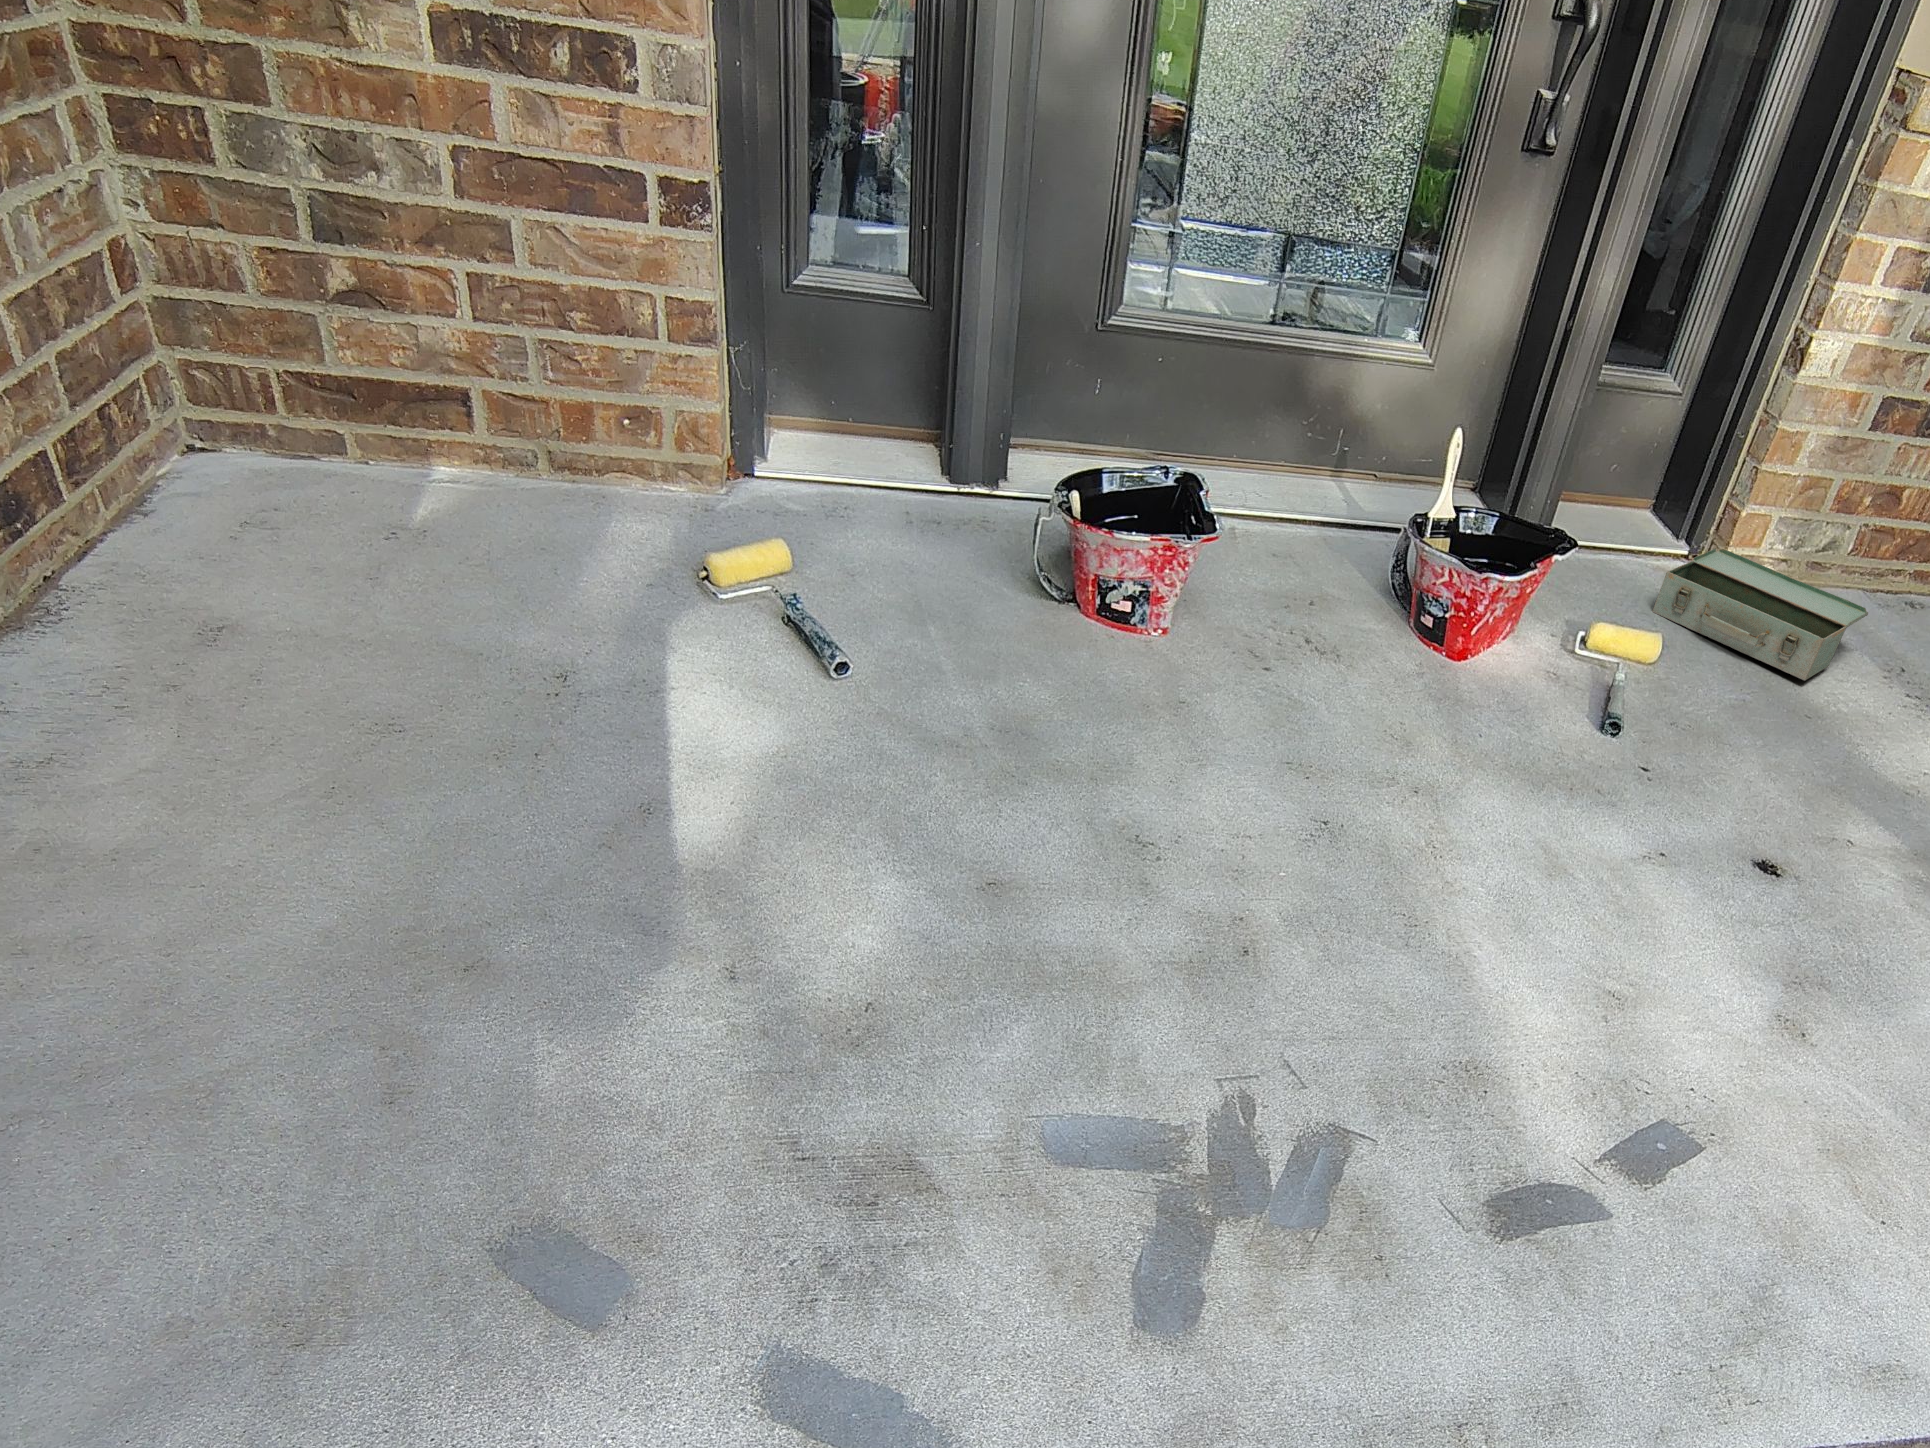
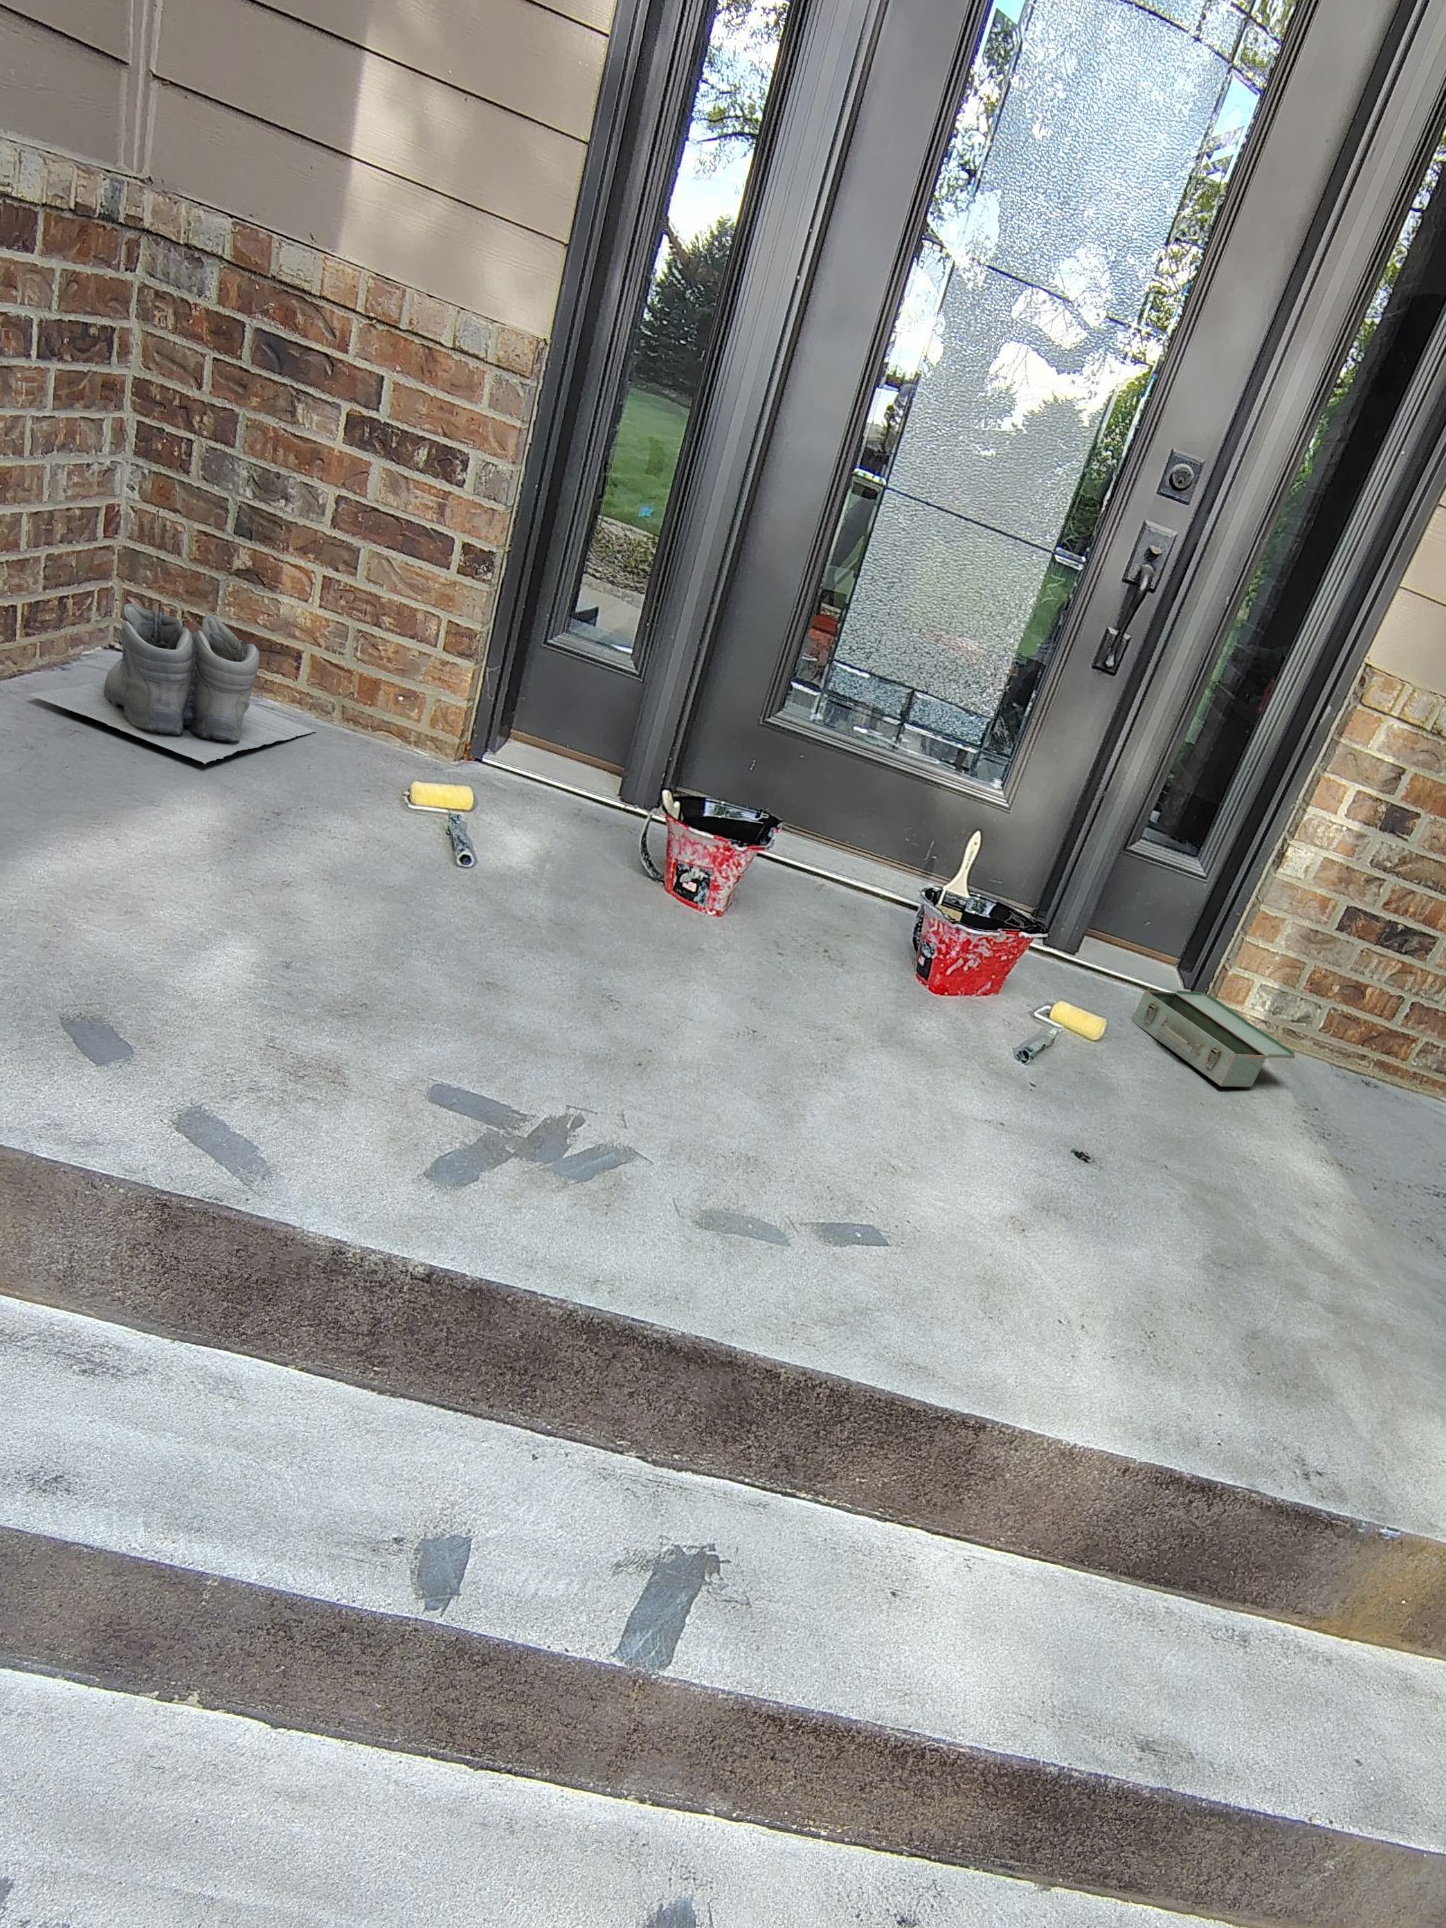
boots: none [117,388,527,624] -> present [28,604,315,764]

